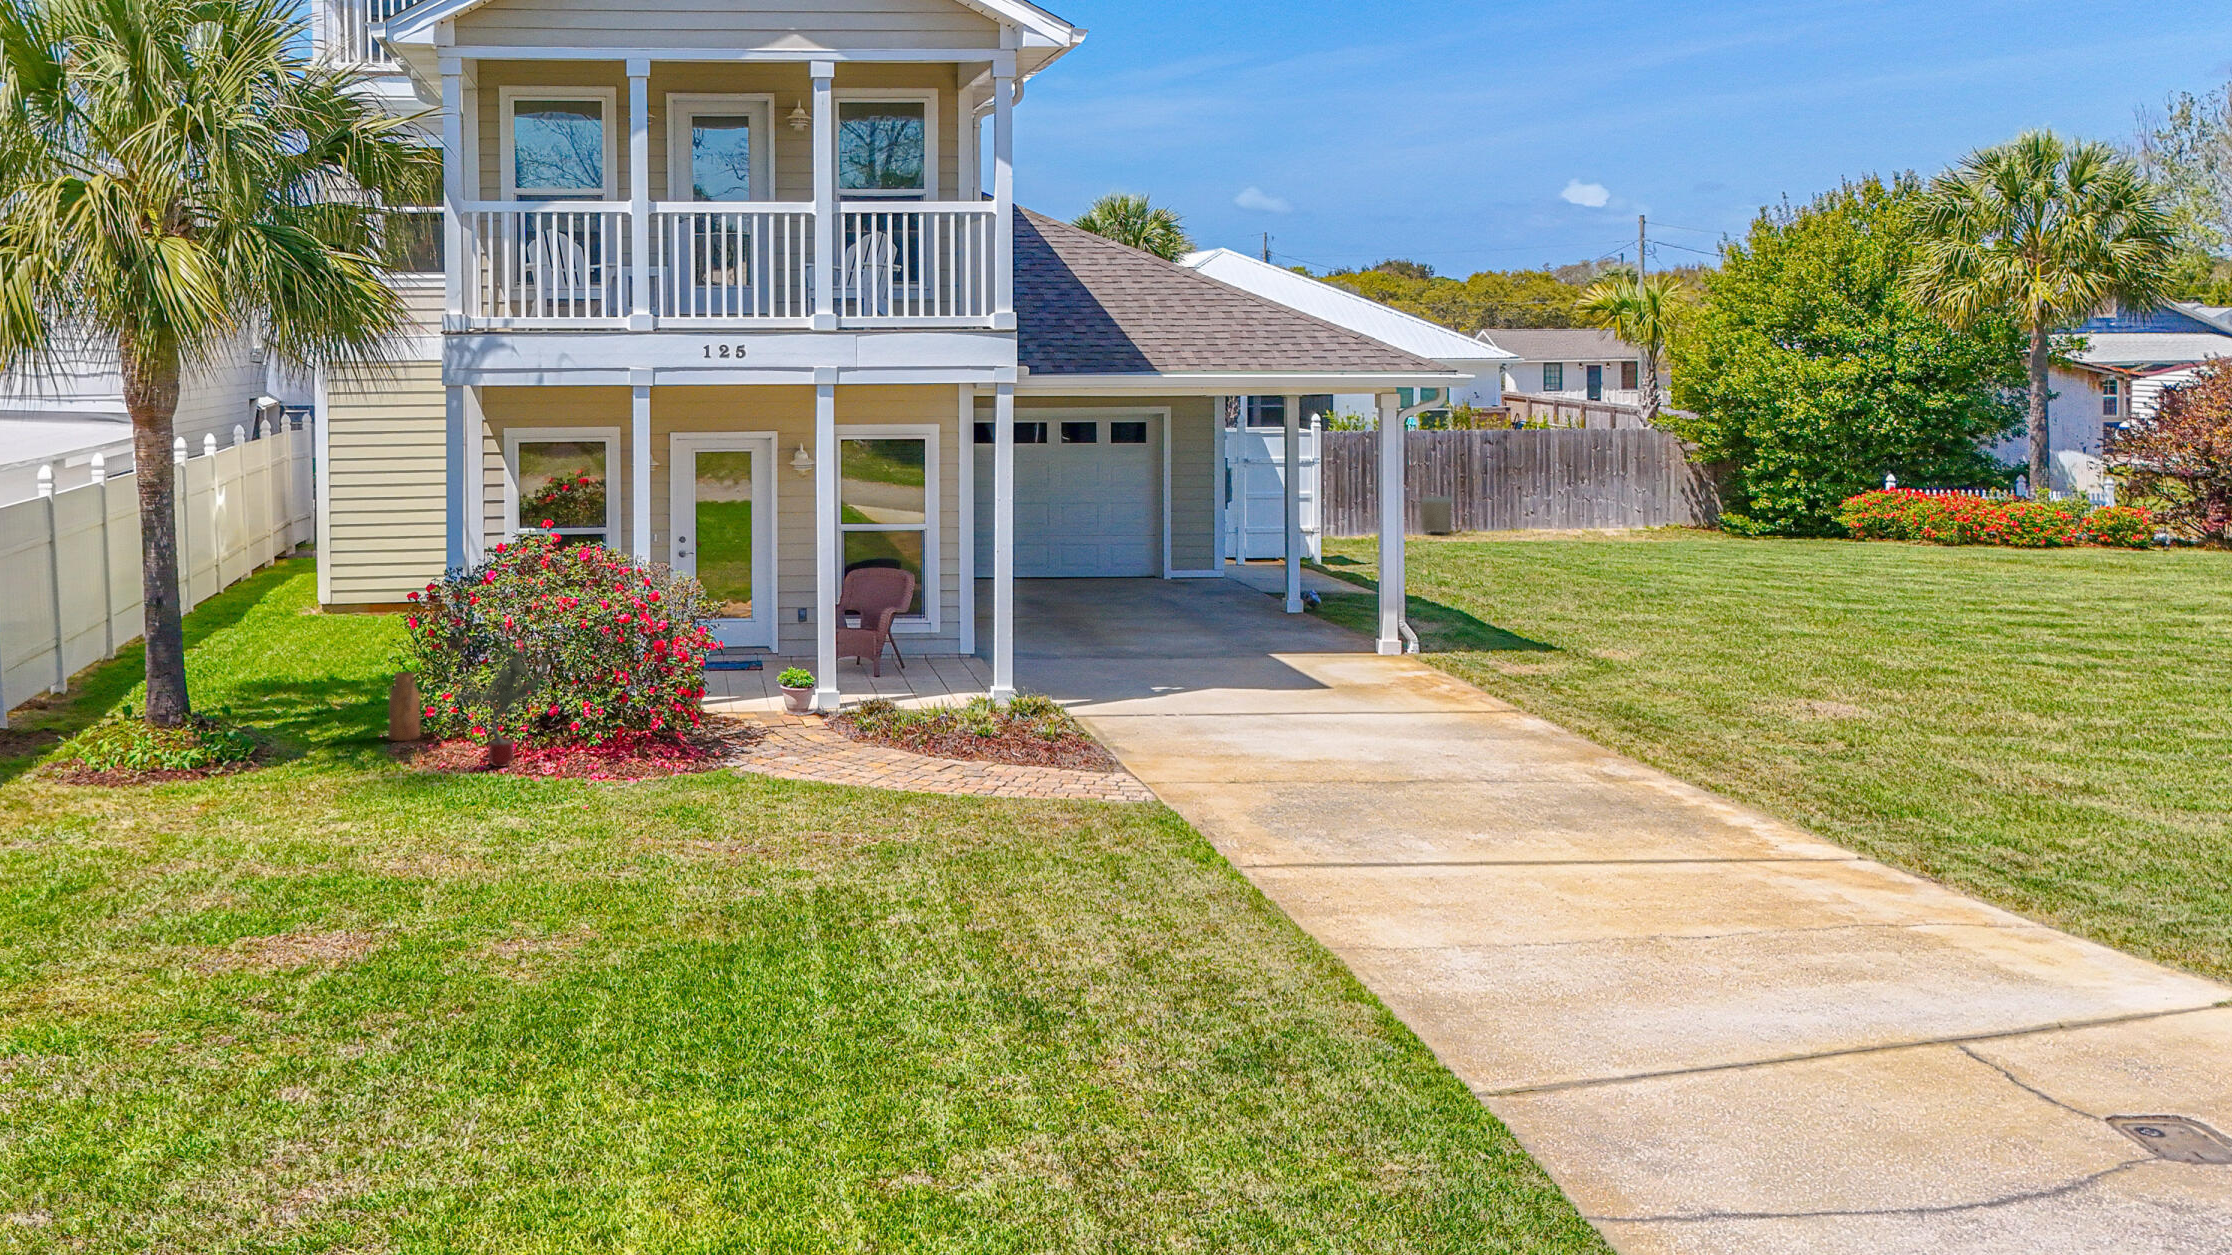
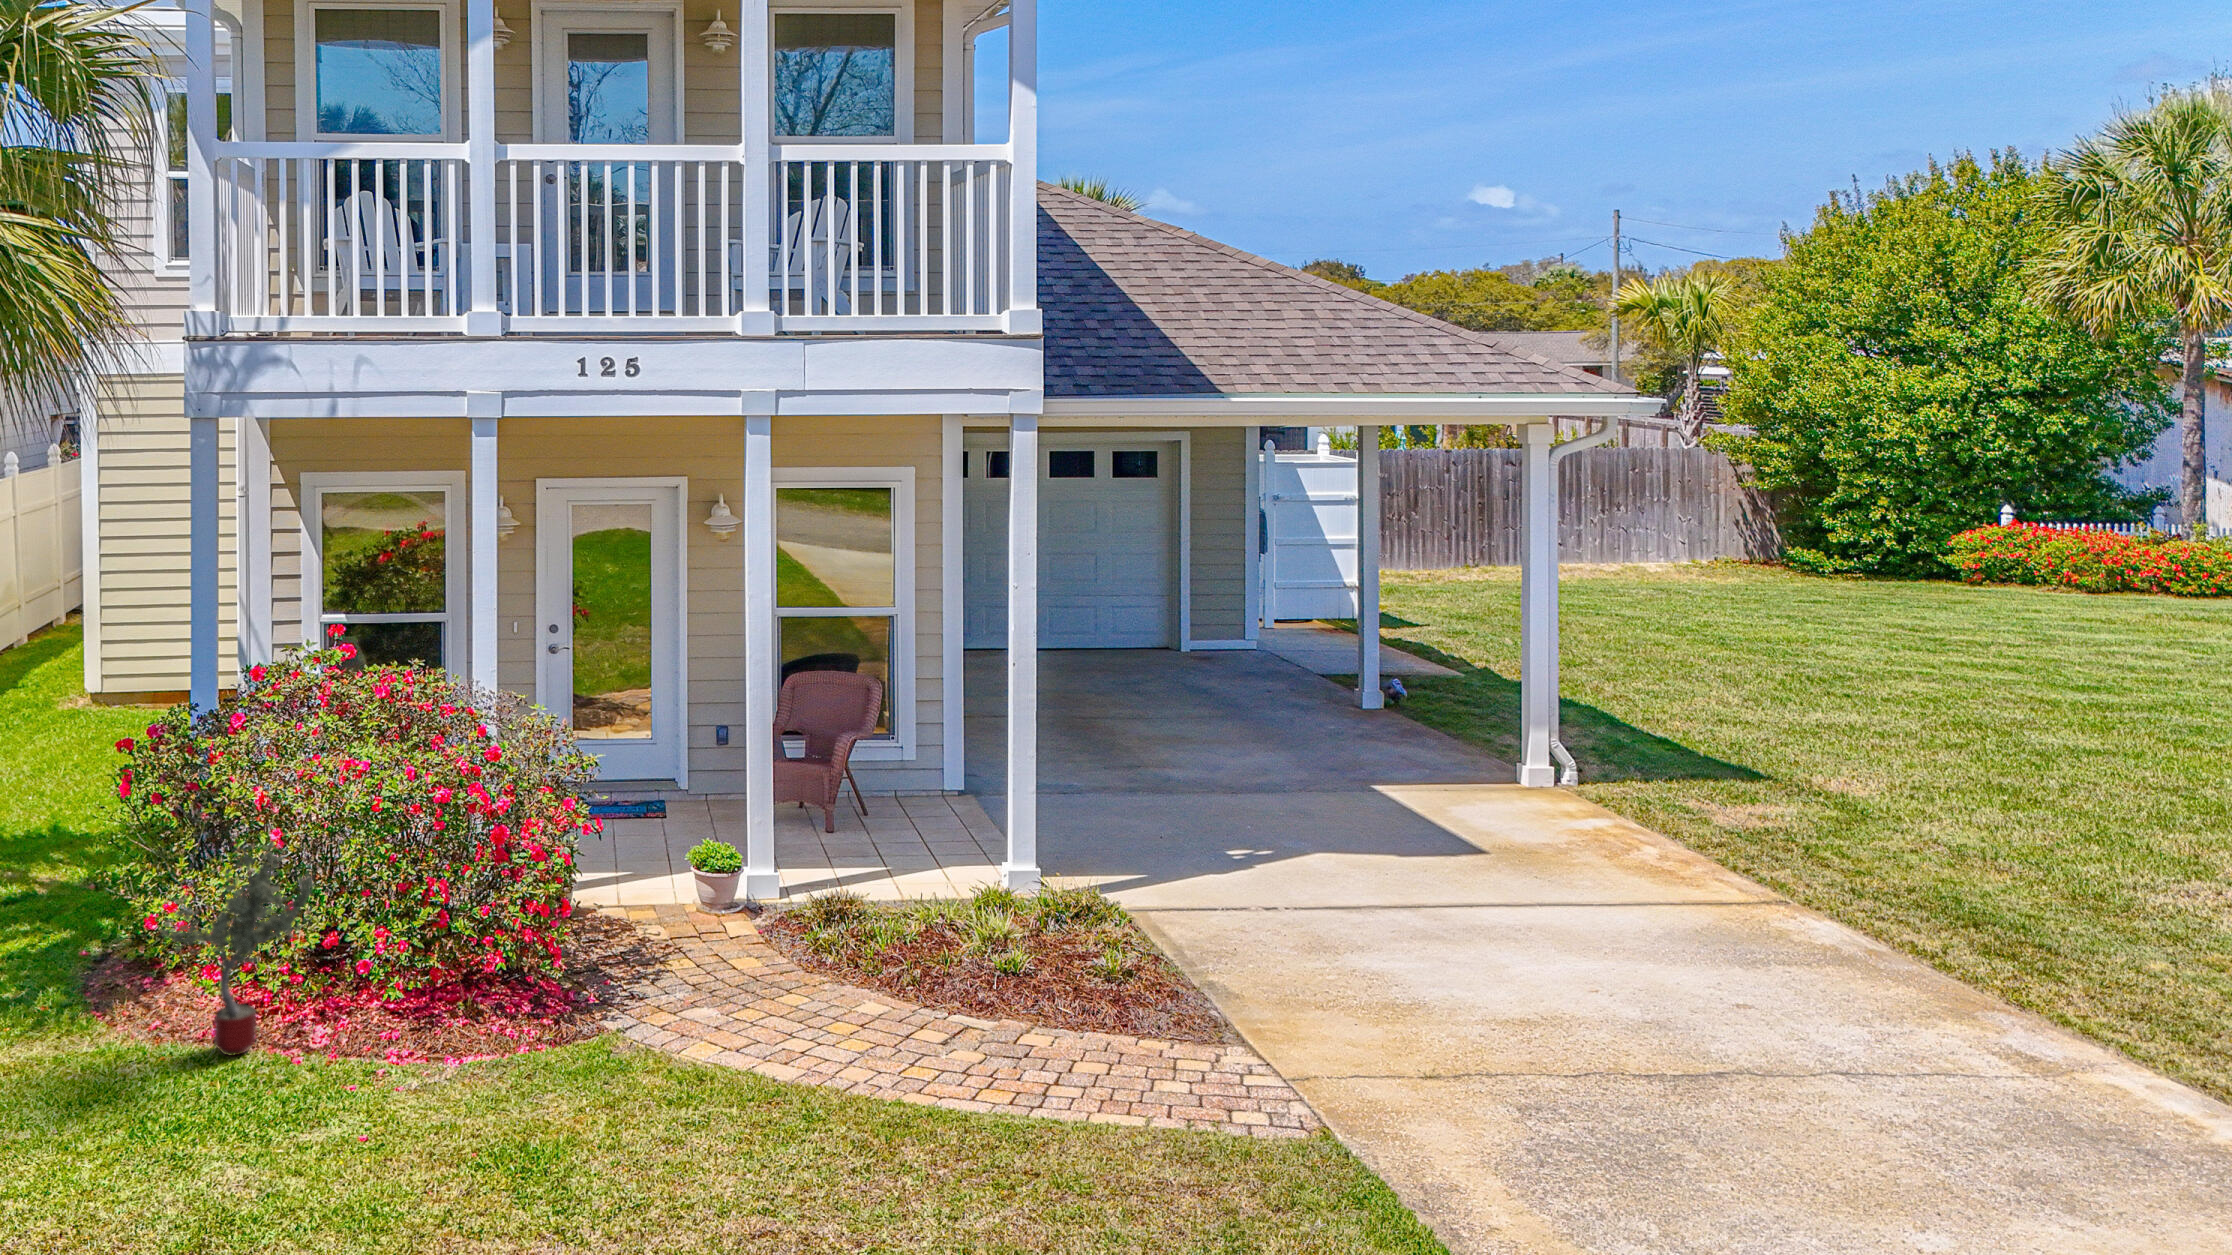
storage bench: present [1421,496,1453,533] -> none [1442,530,1480,577]
watering can: present [388,672,420,741] -> none [75,872,127,986]

